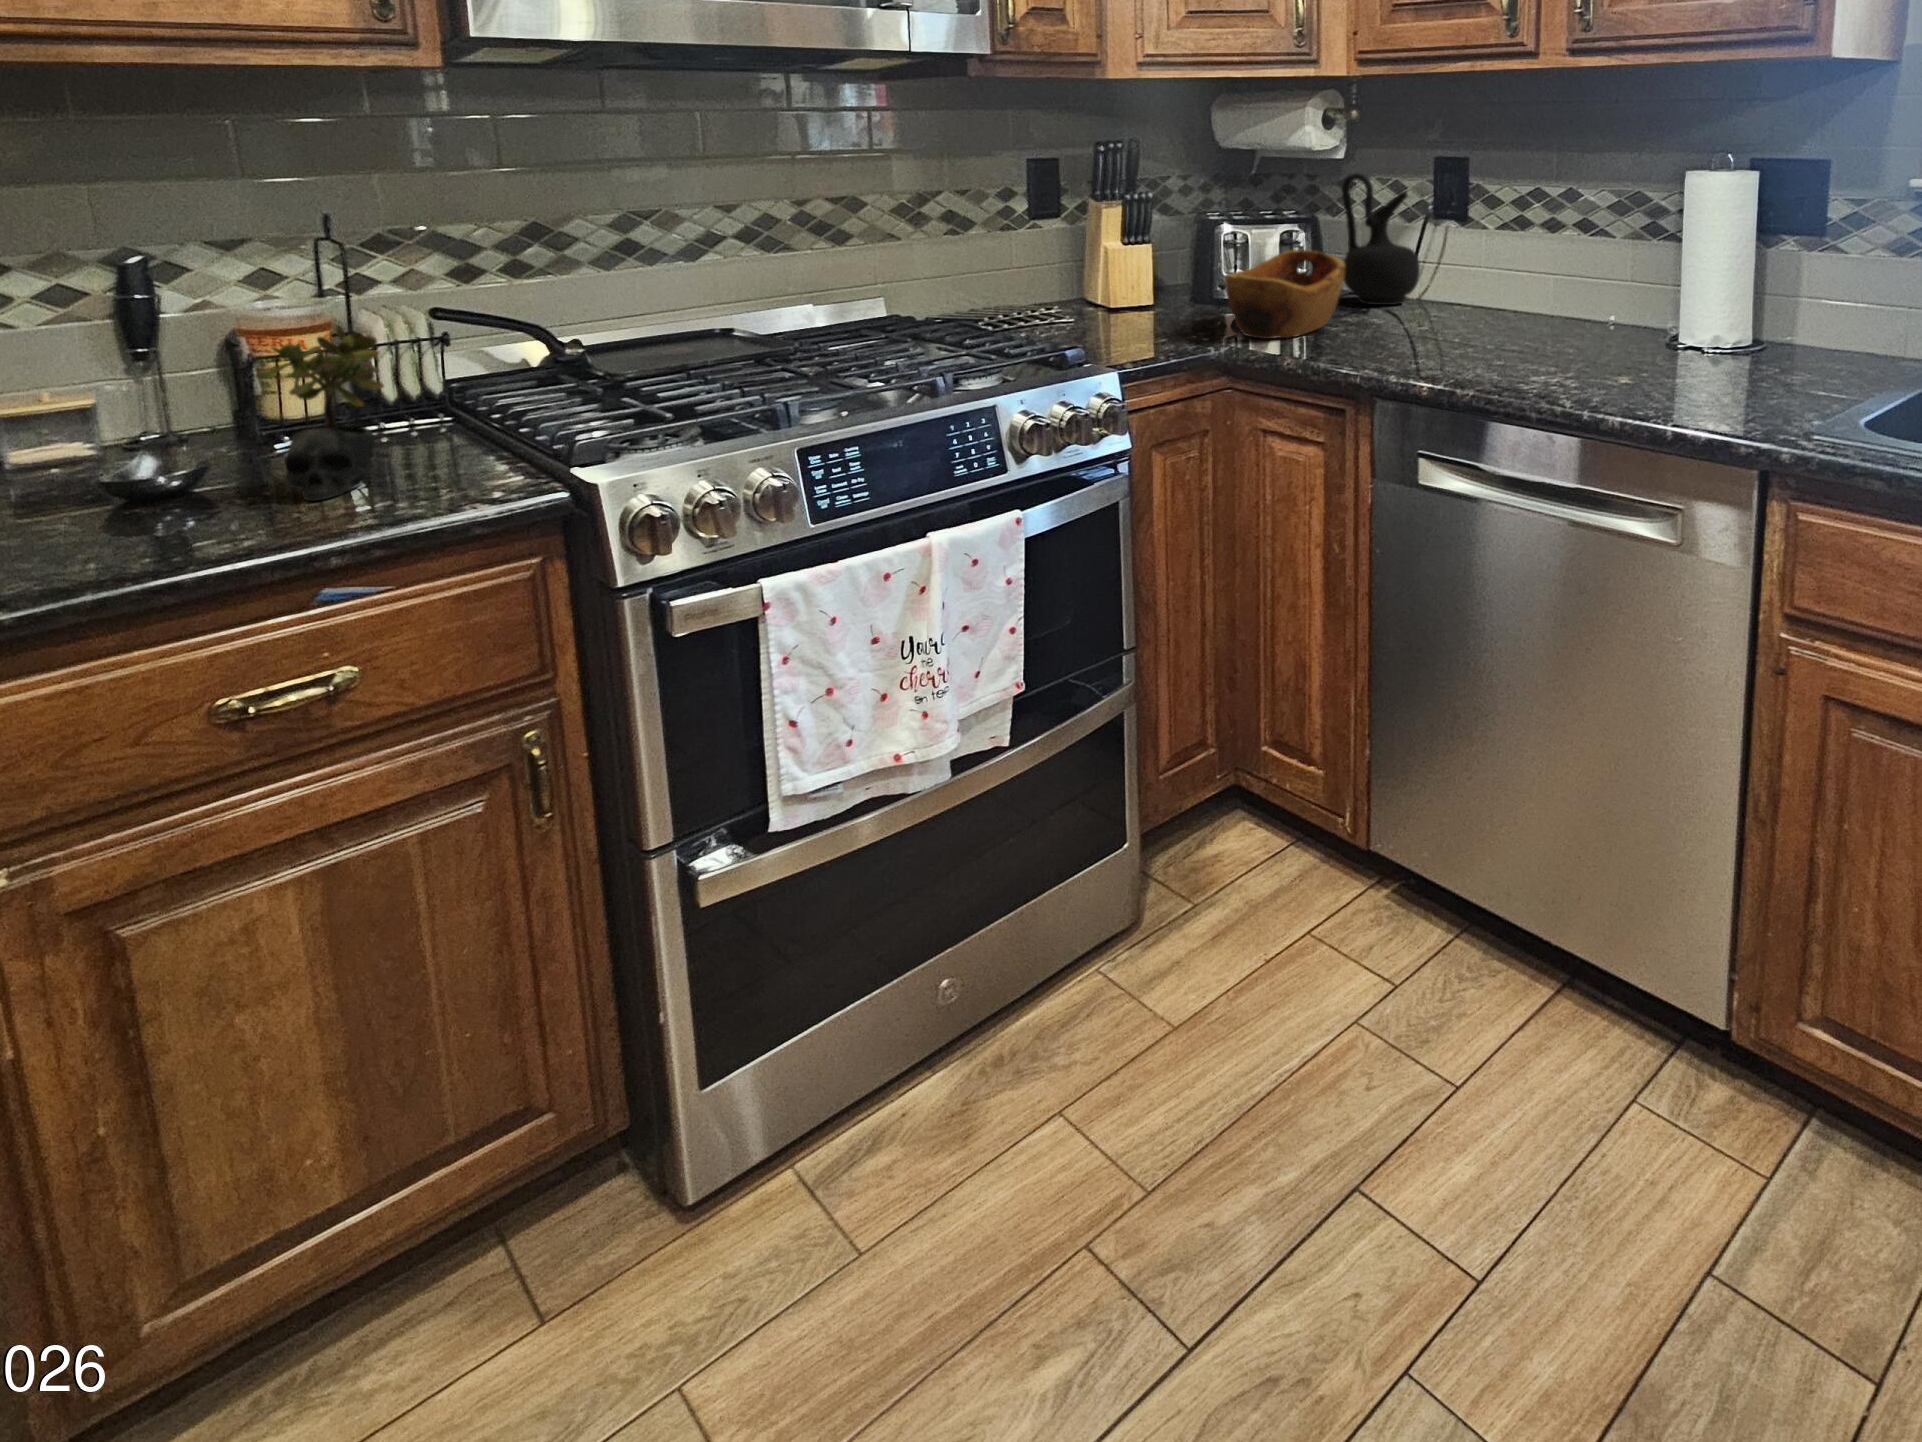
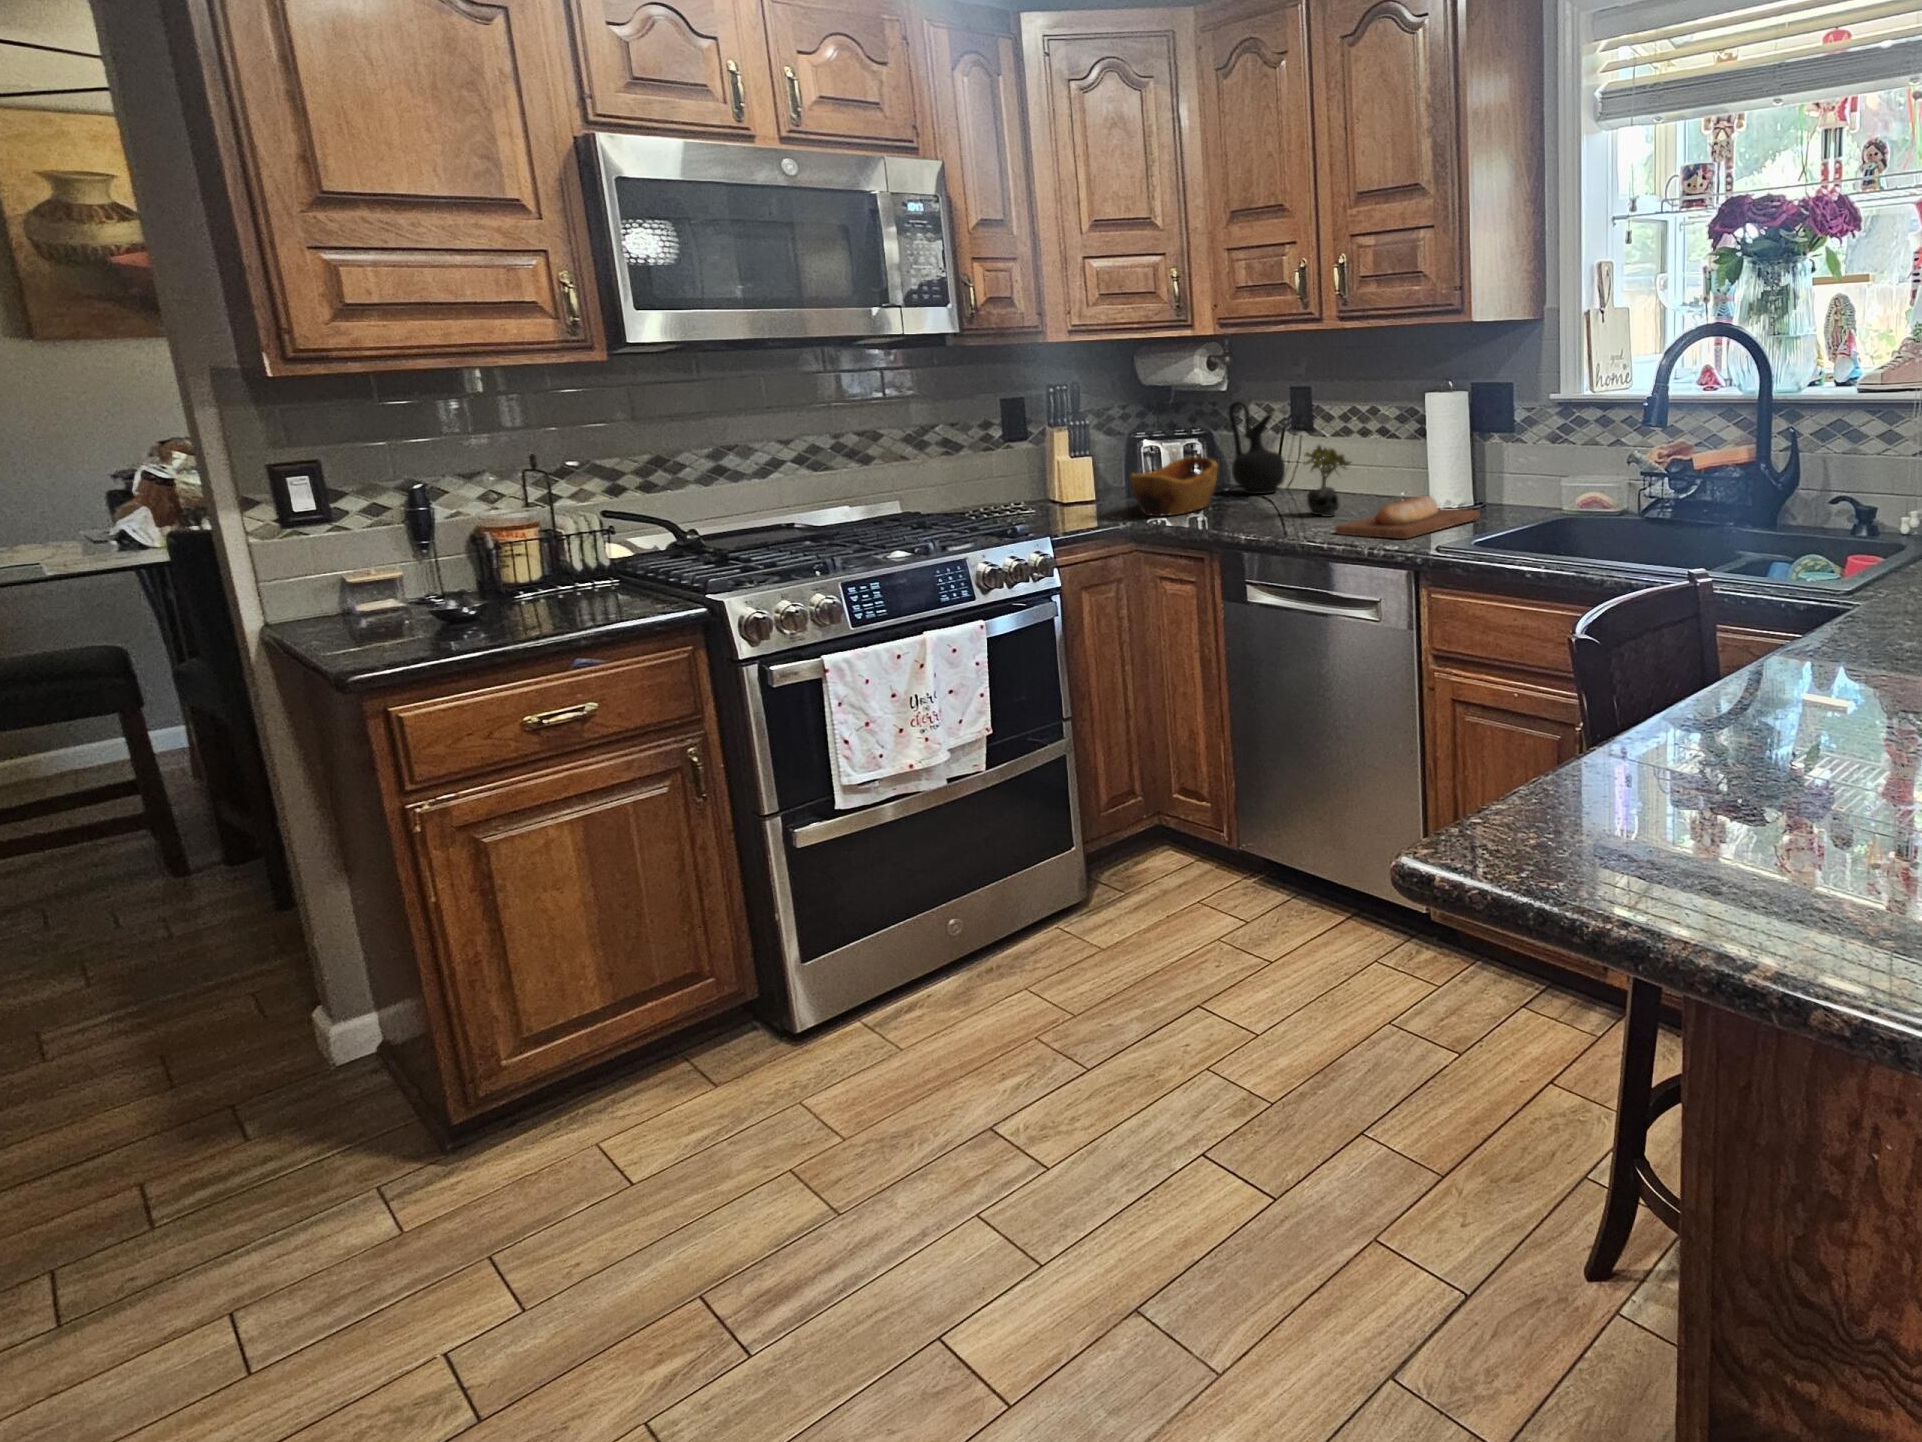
succulent plant: present [257,325,384,501] -> present [1304,444,1350,517]
bread loaf: none [1583,329,1793,407] -> present [1335,495,1479,539]

